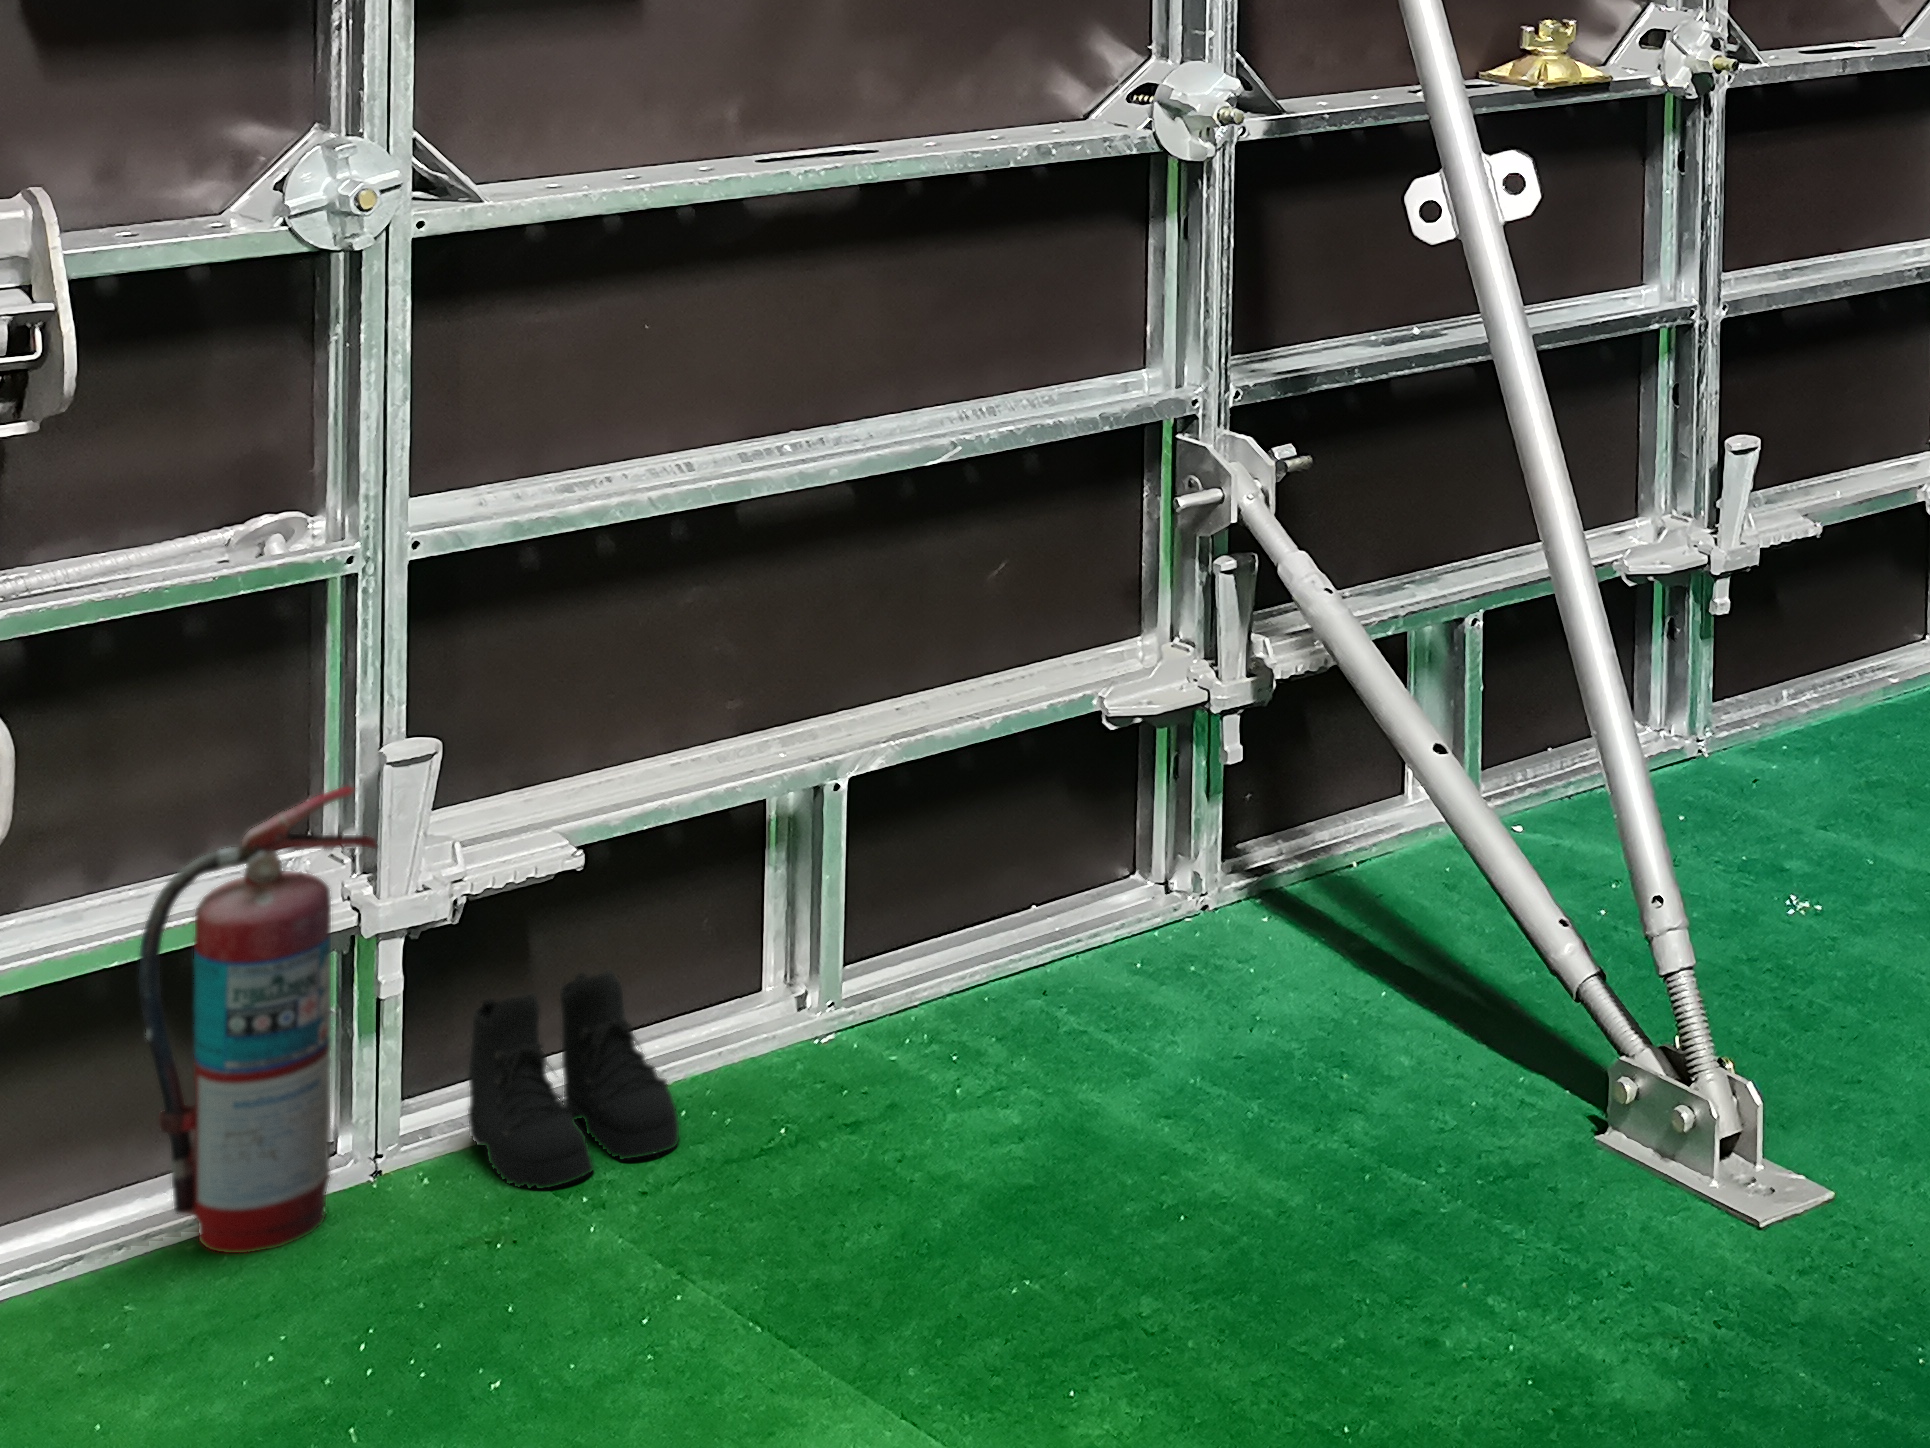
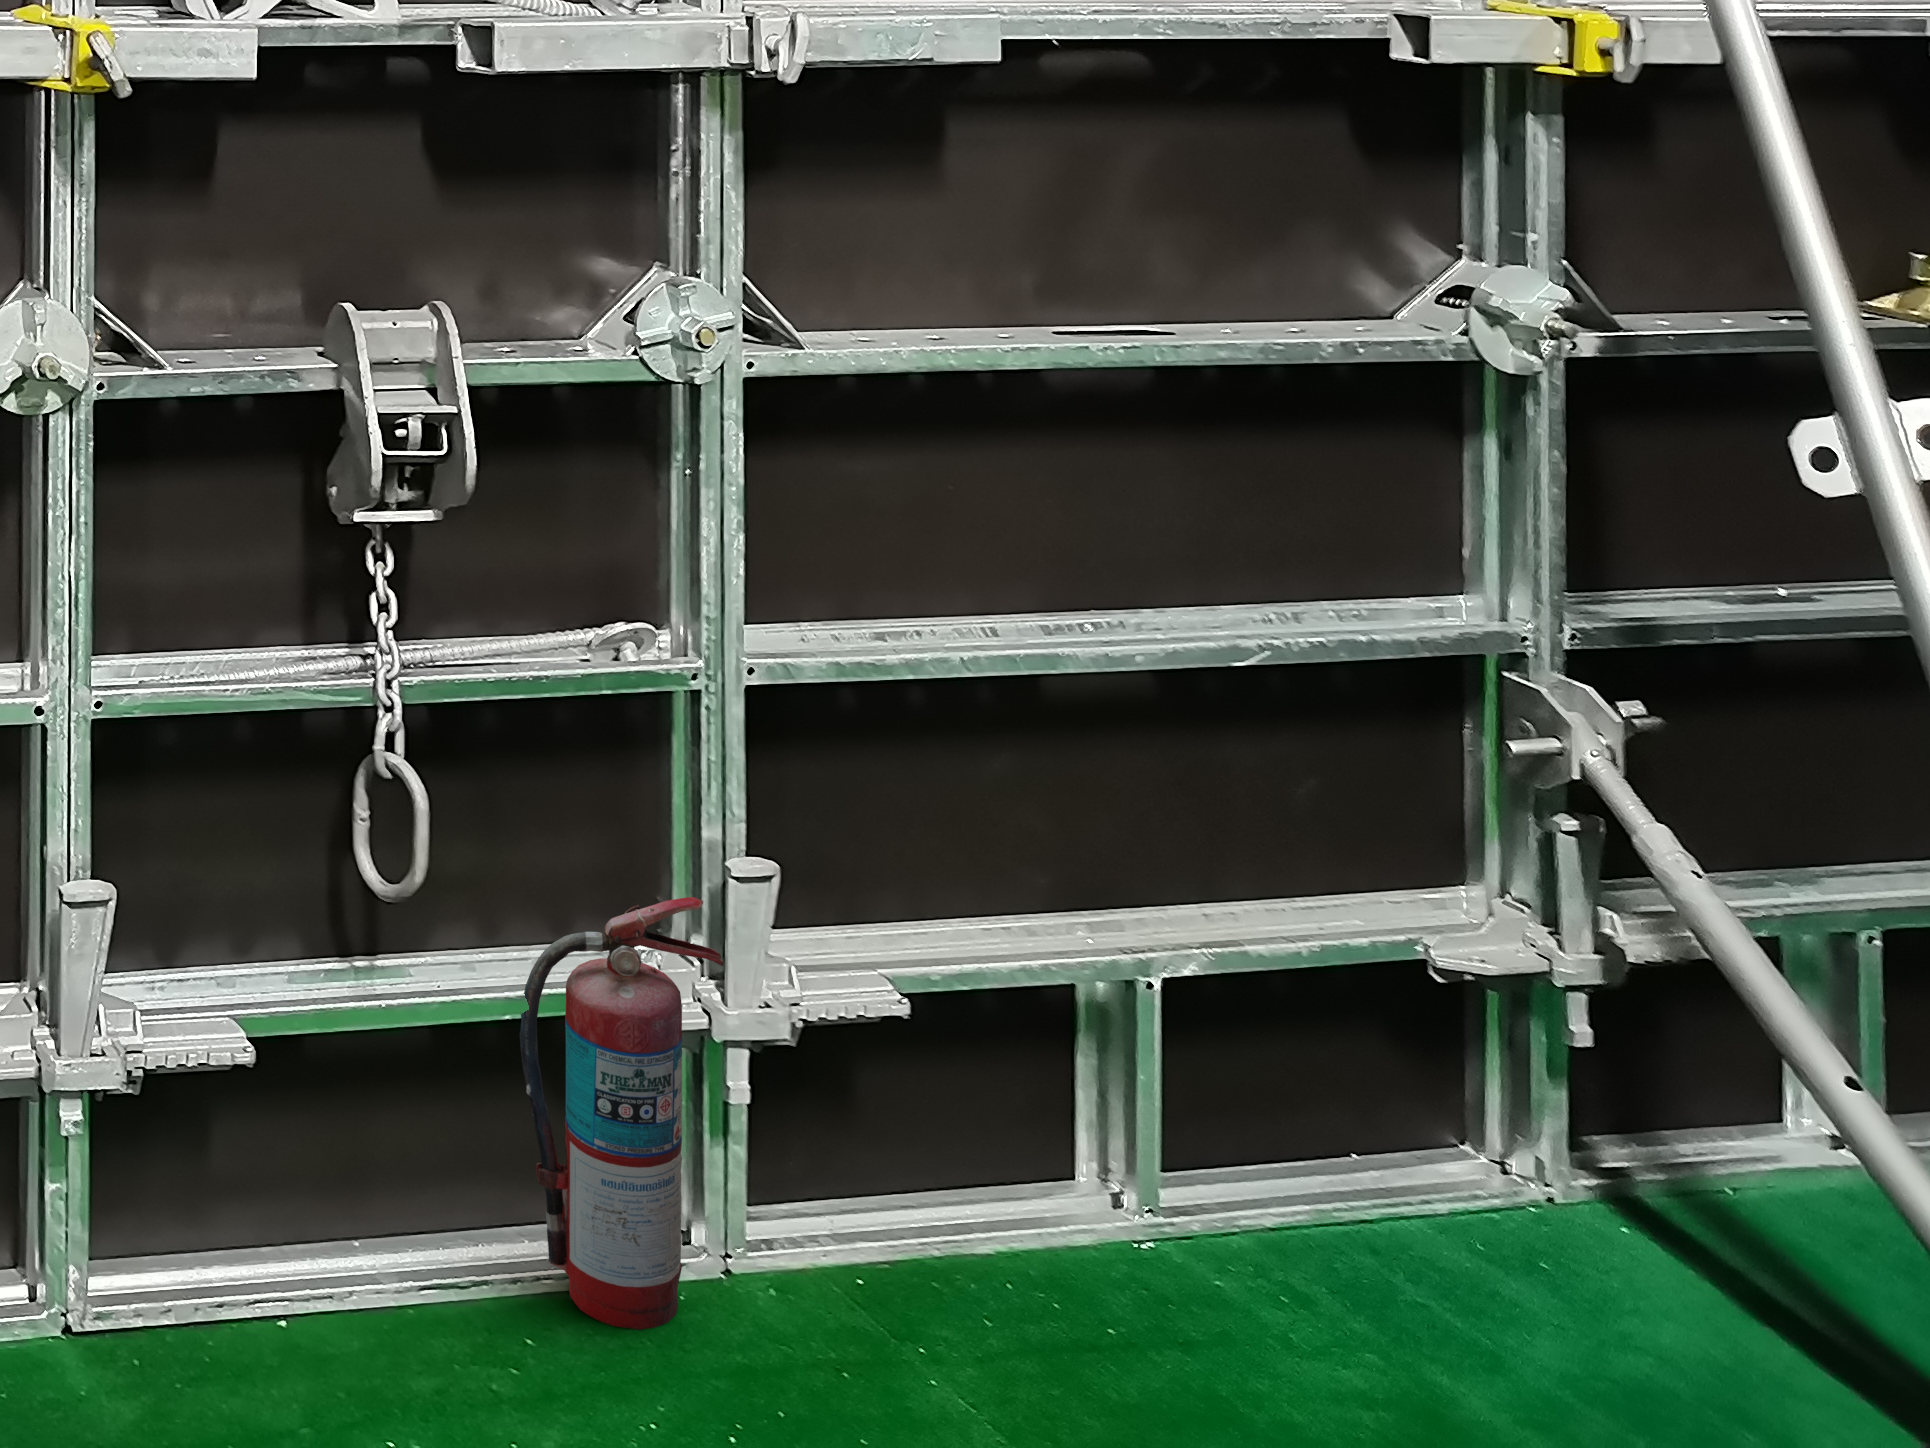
boots: present [468,970,679,1188] -> none [798,1120,1007,1352]

